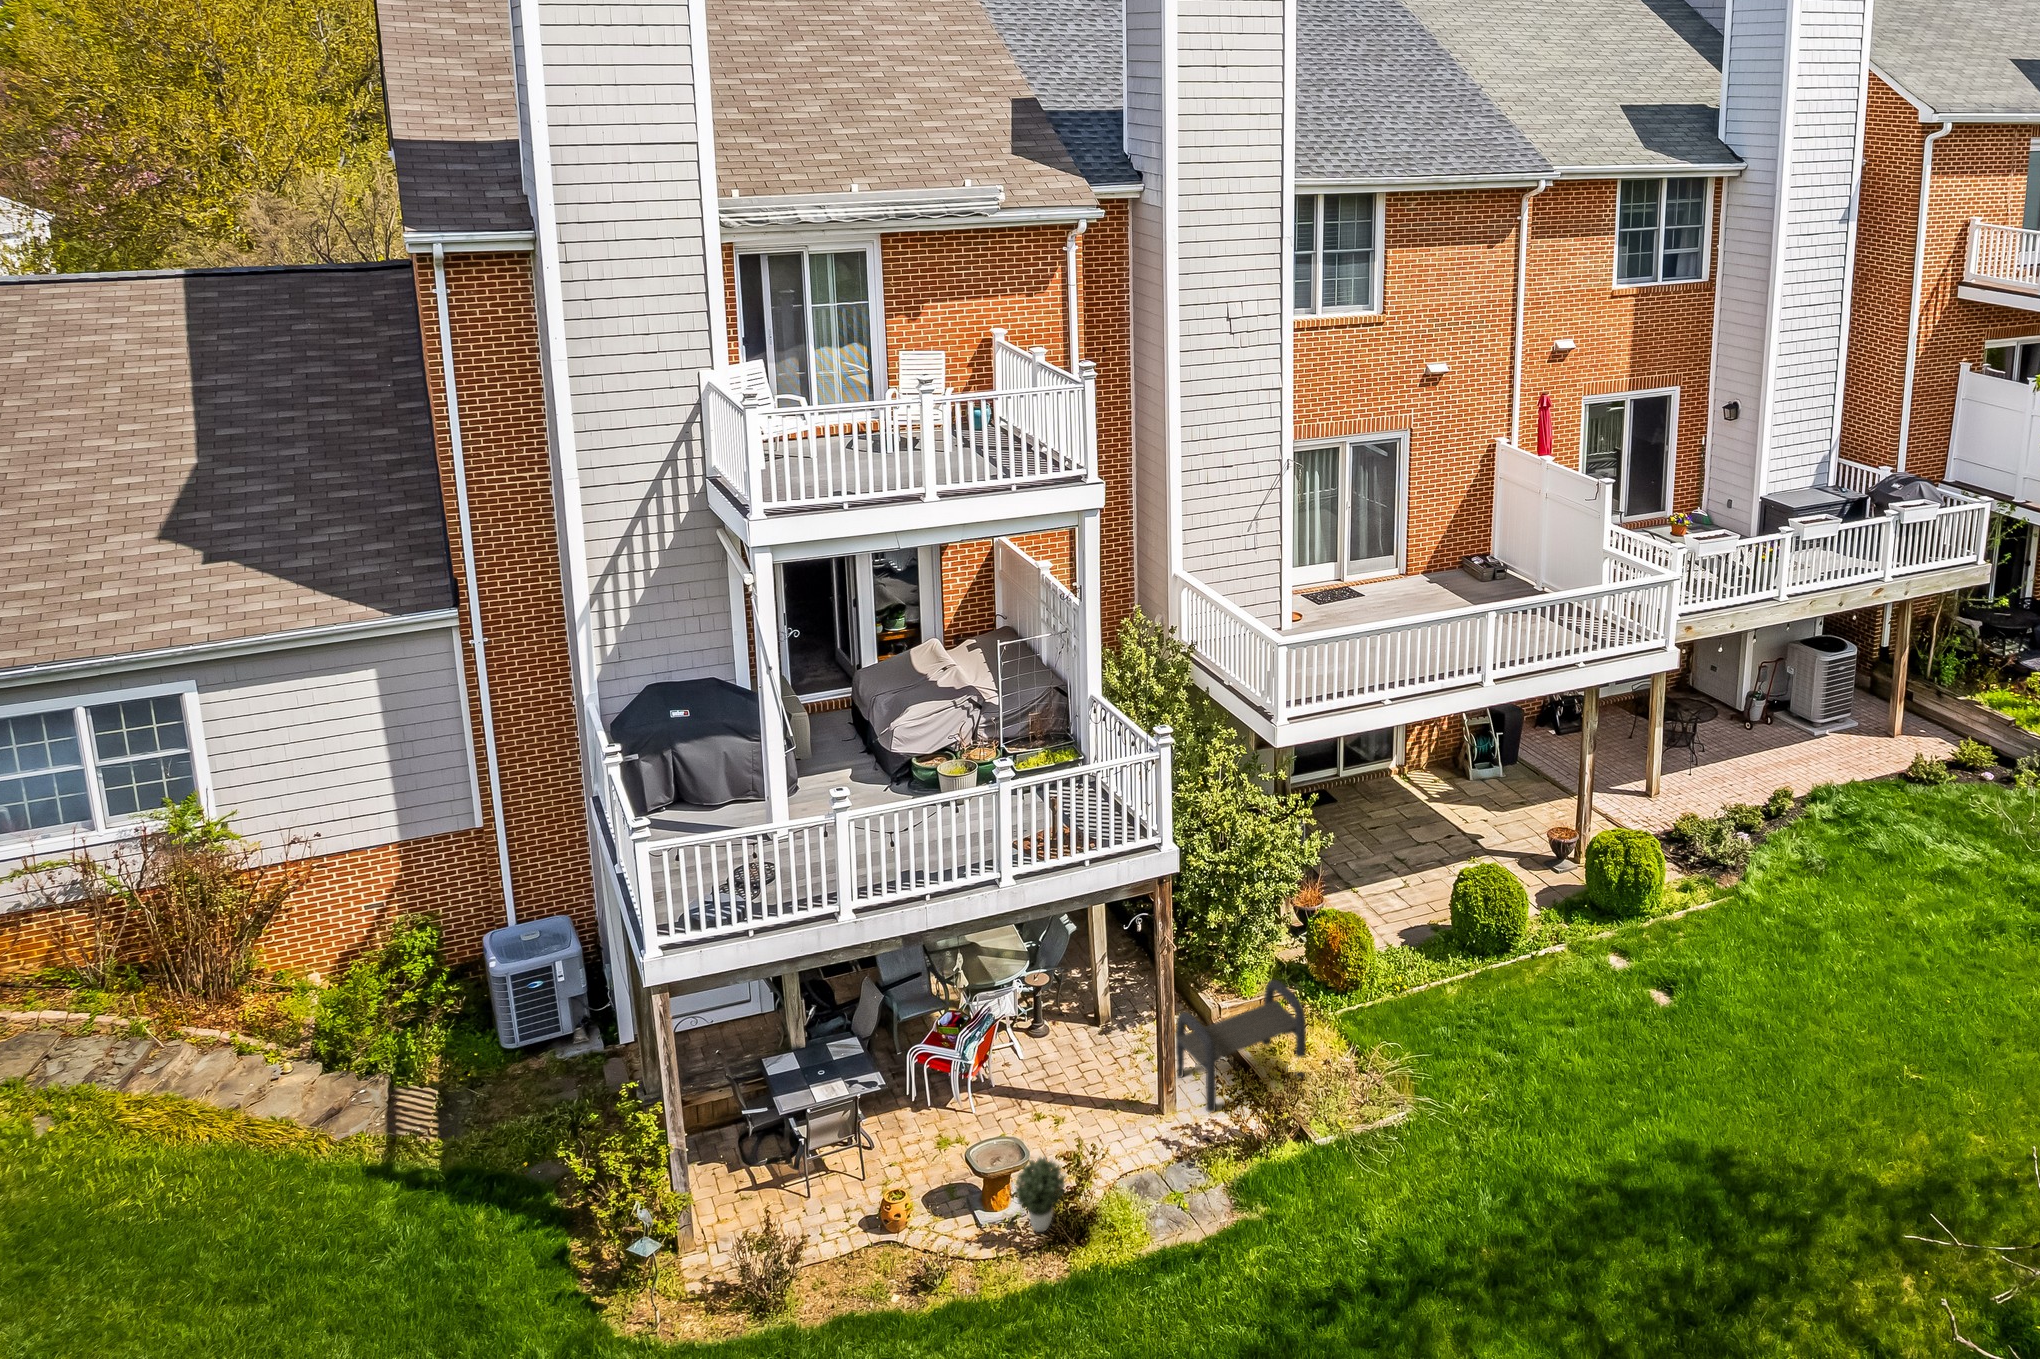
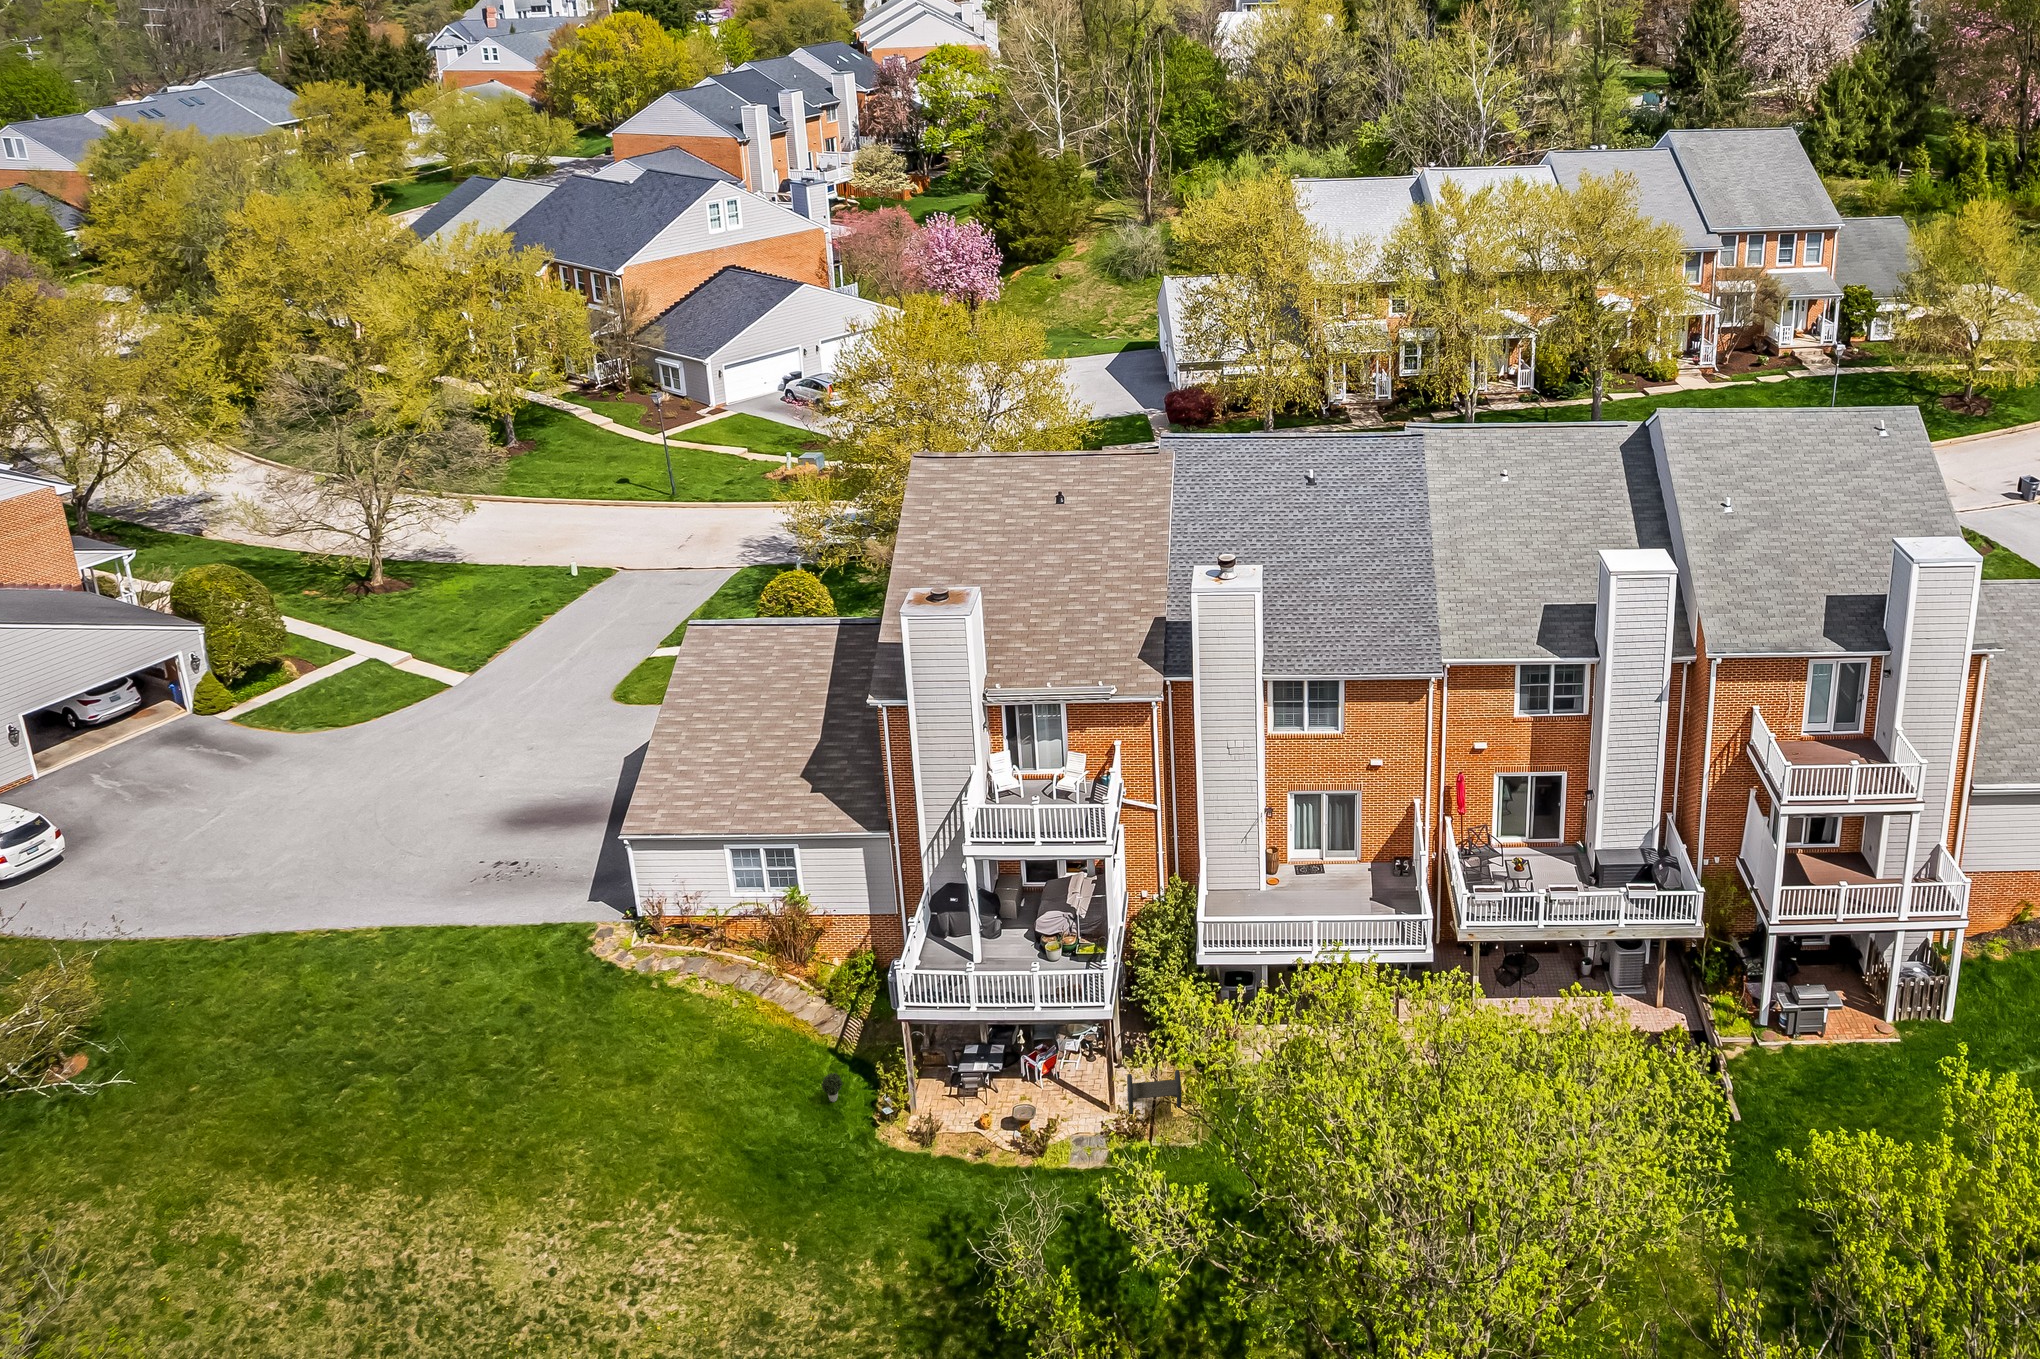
potted plant: present [1016,1157,1065,1232] -> present [821,1073,843,1102]

